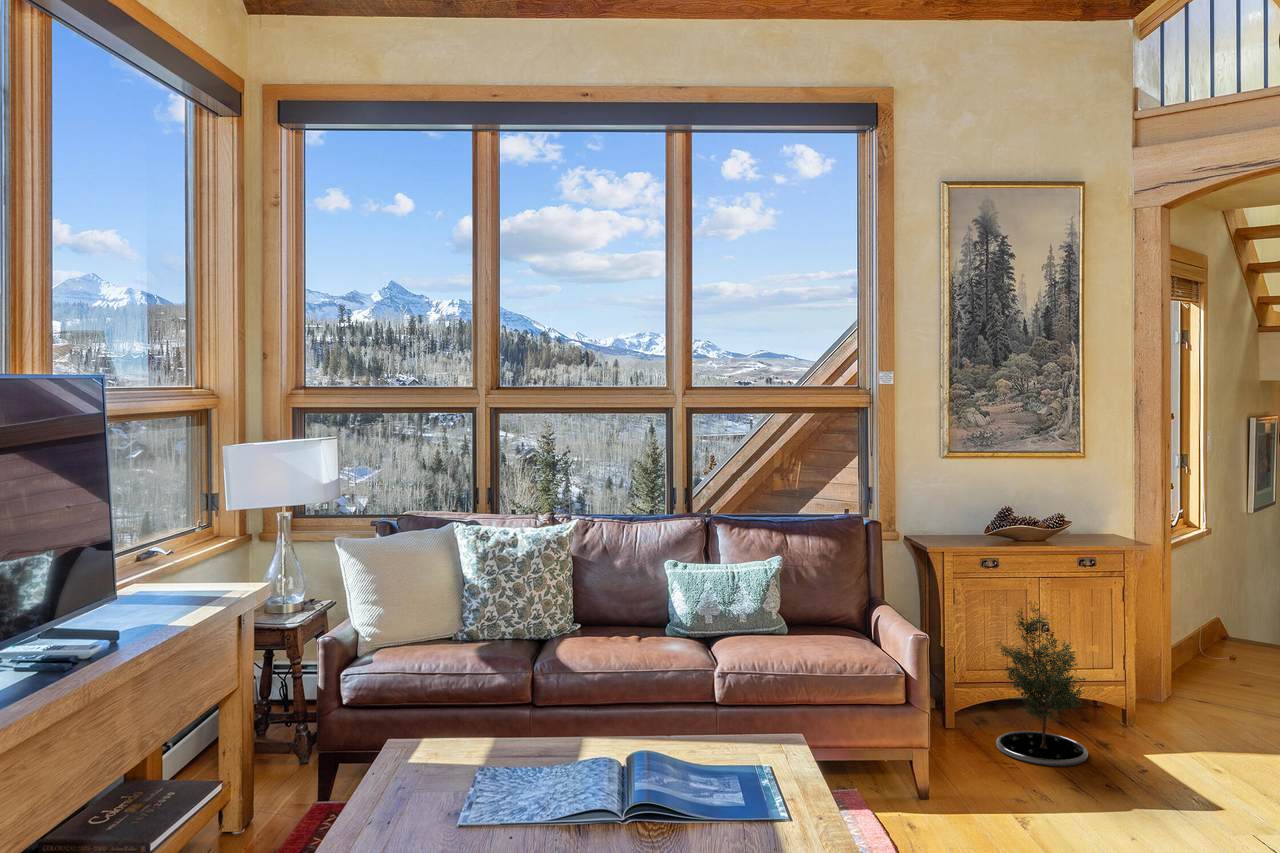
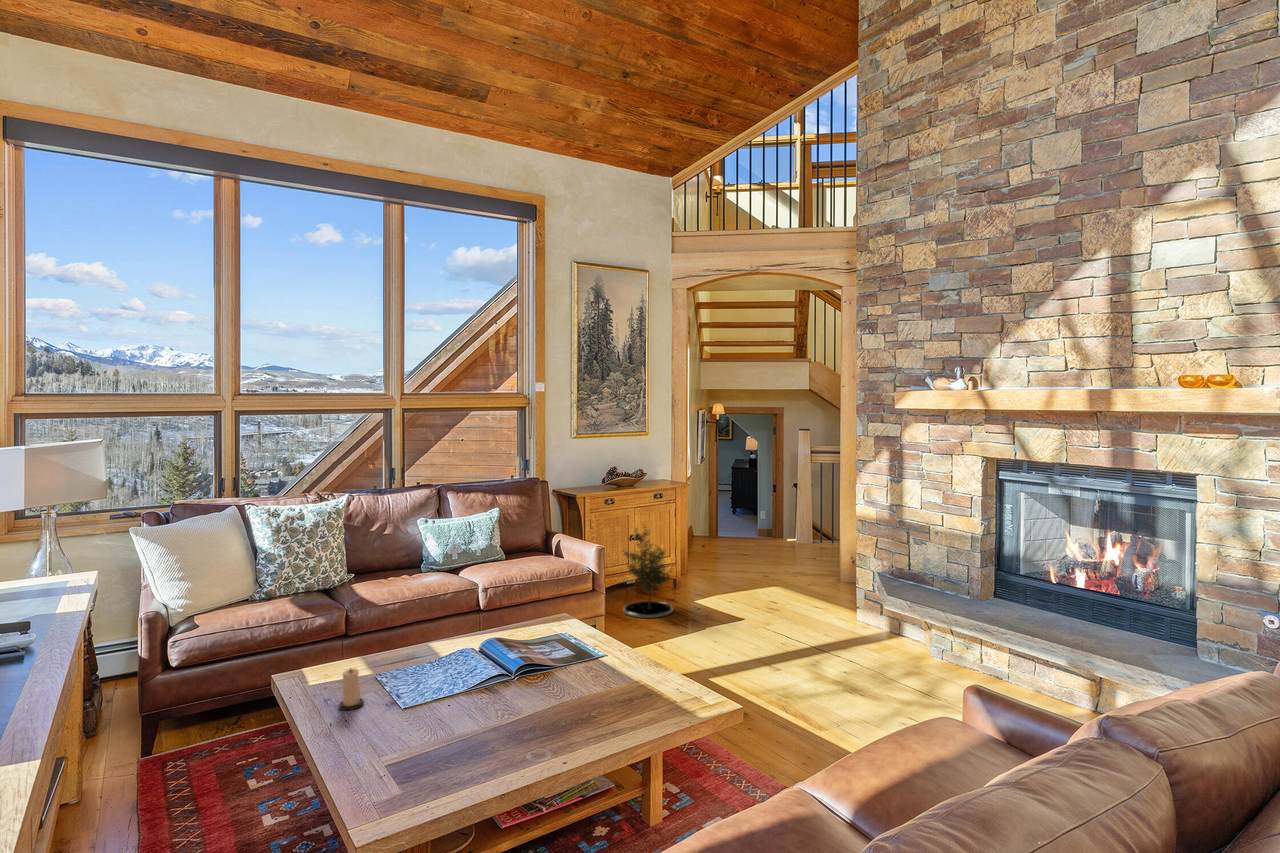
candle: none [399,753,430,809] -> present [339,669,364,710]

